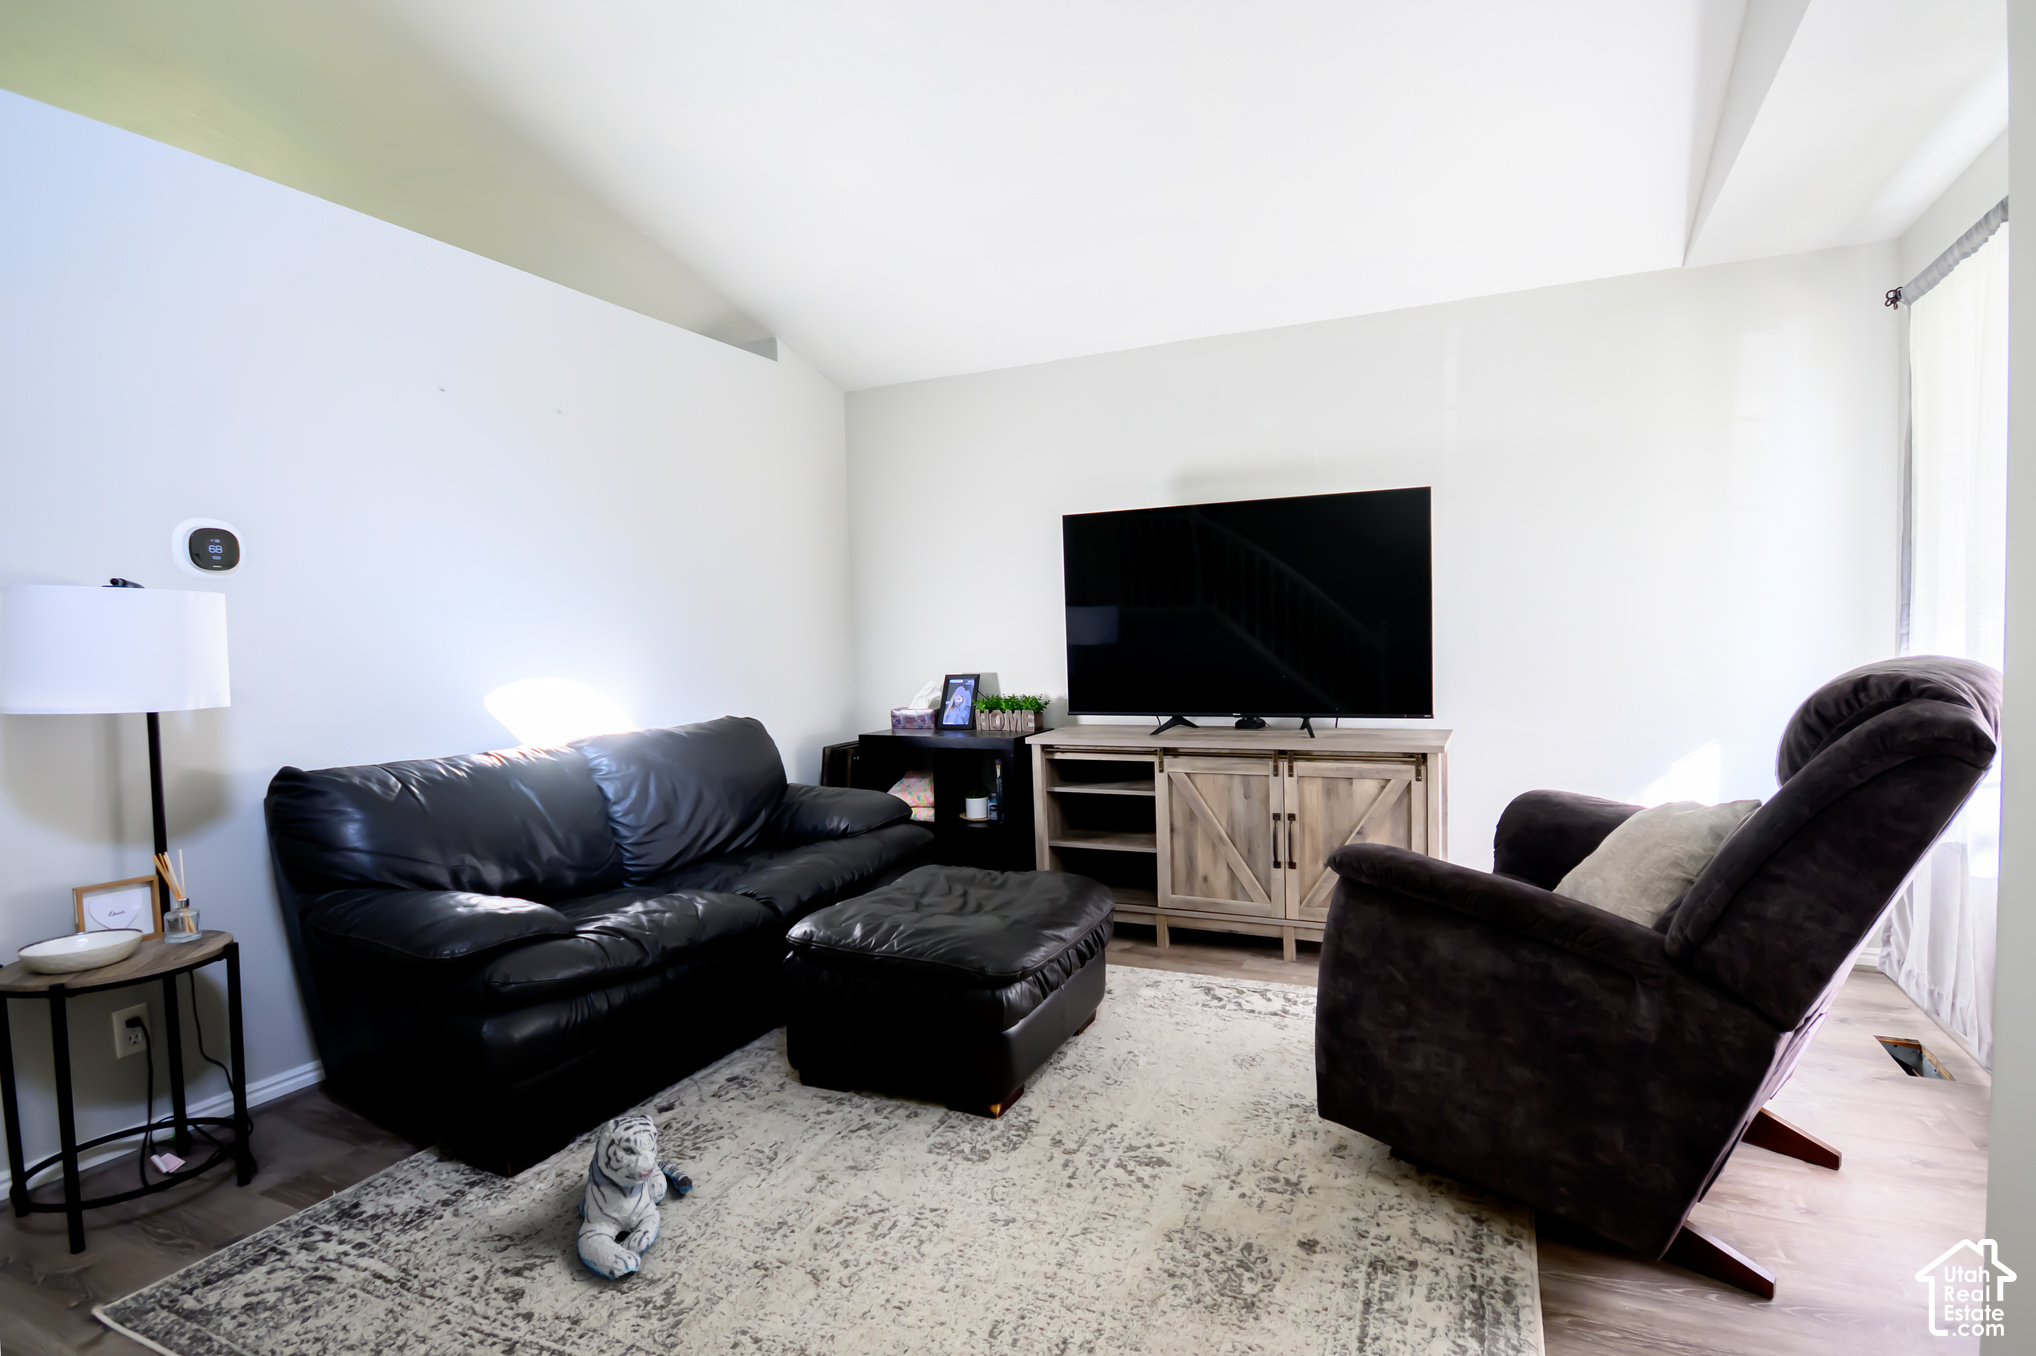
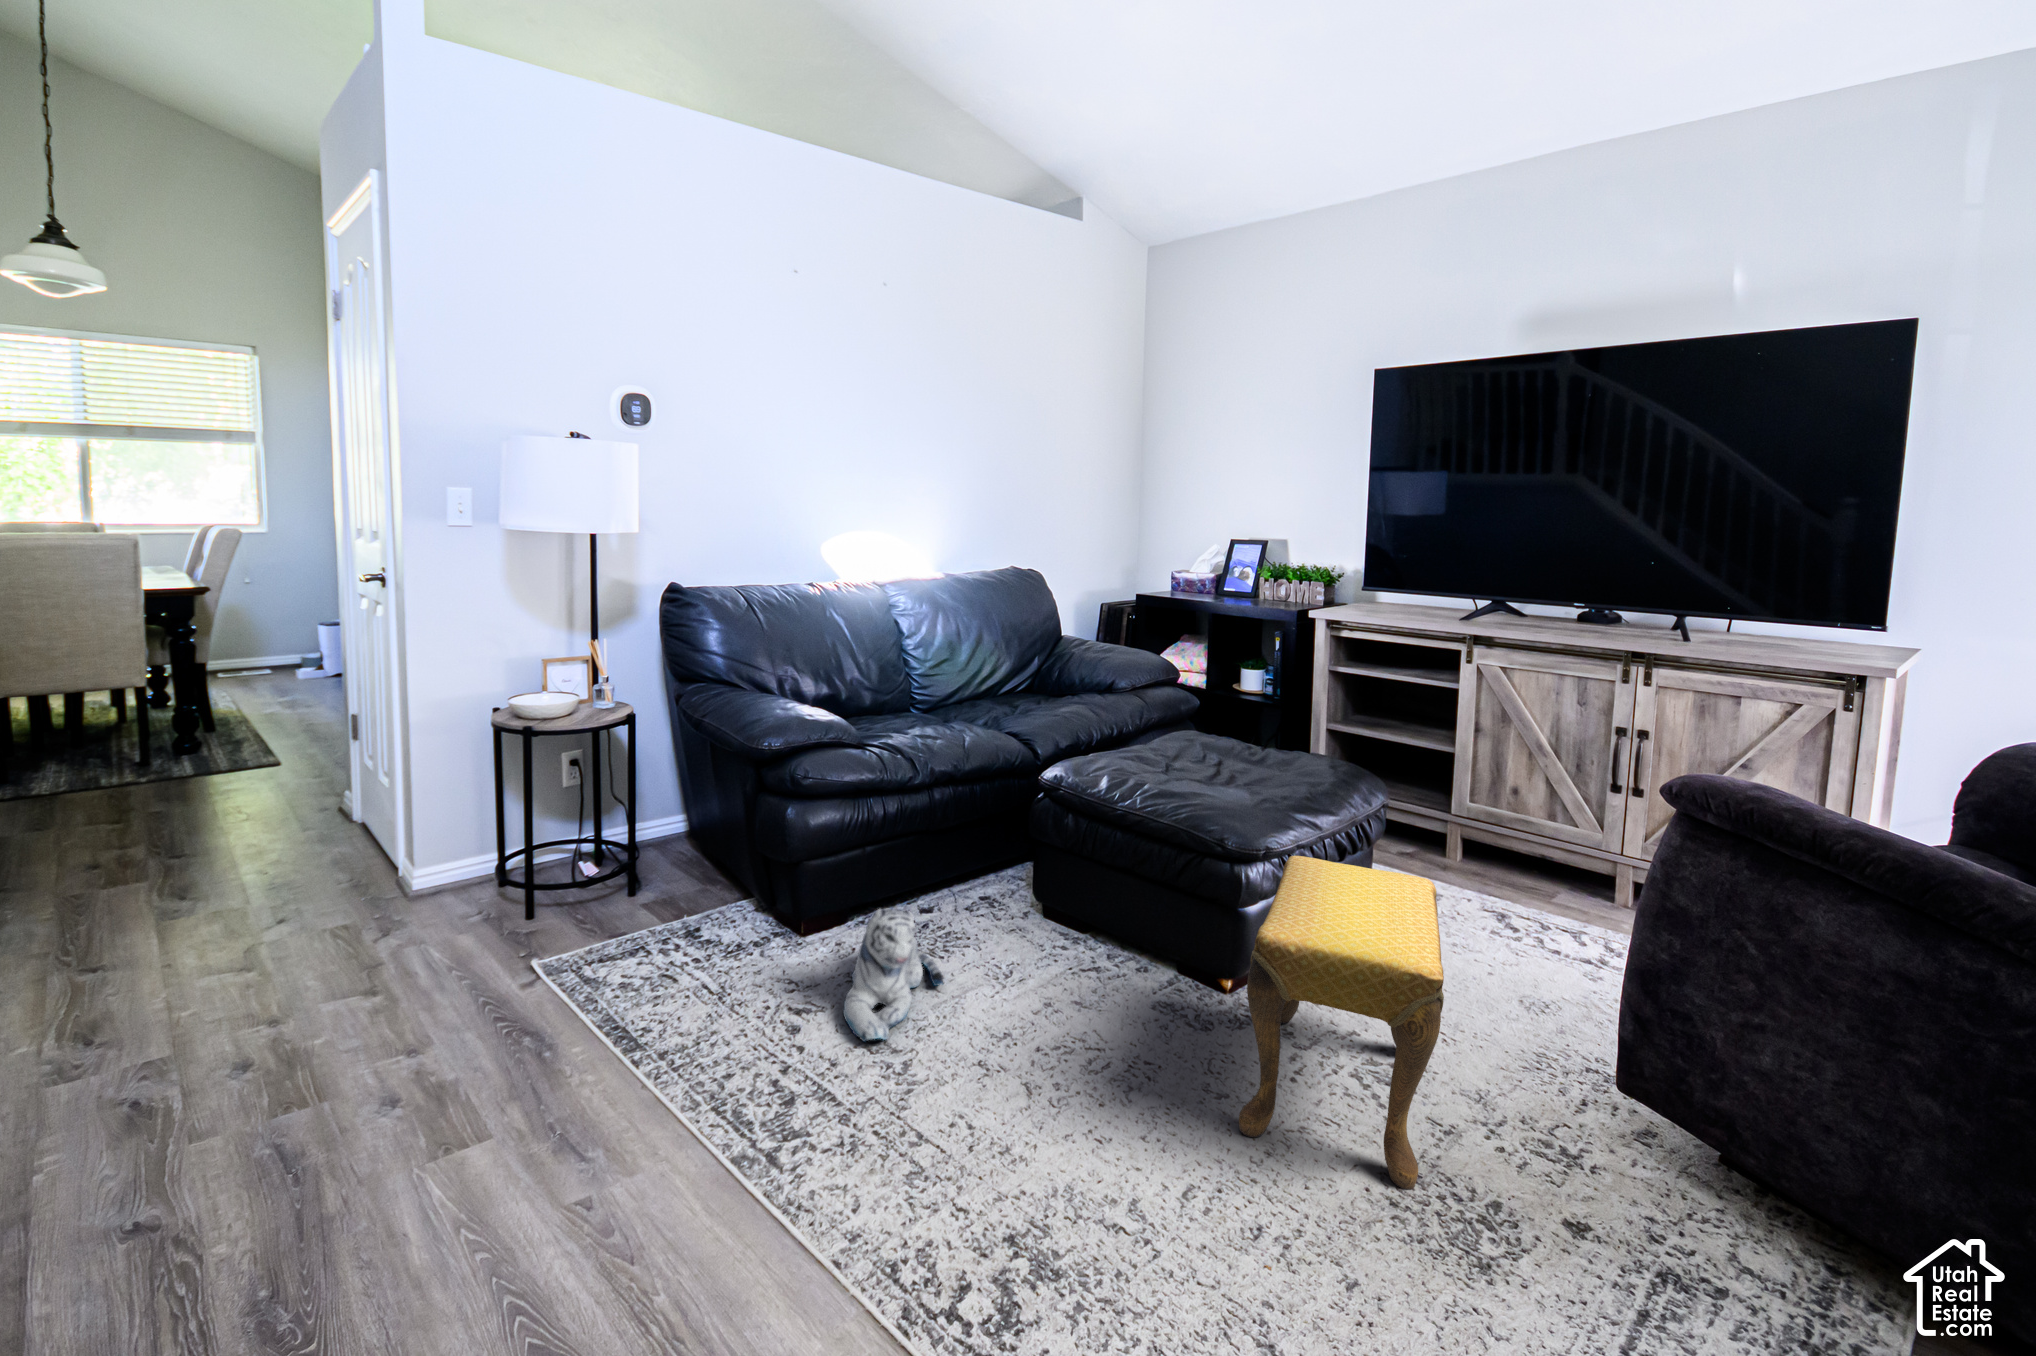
footstool: none [1018,963,1187,1260] -> present [1239,856,1444,1189]

